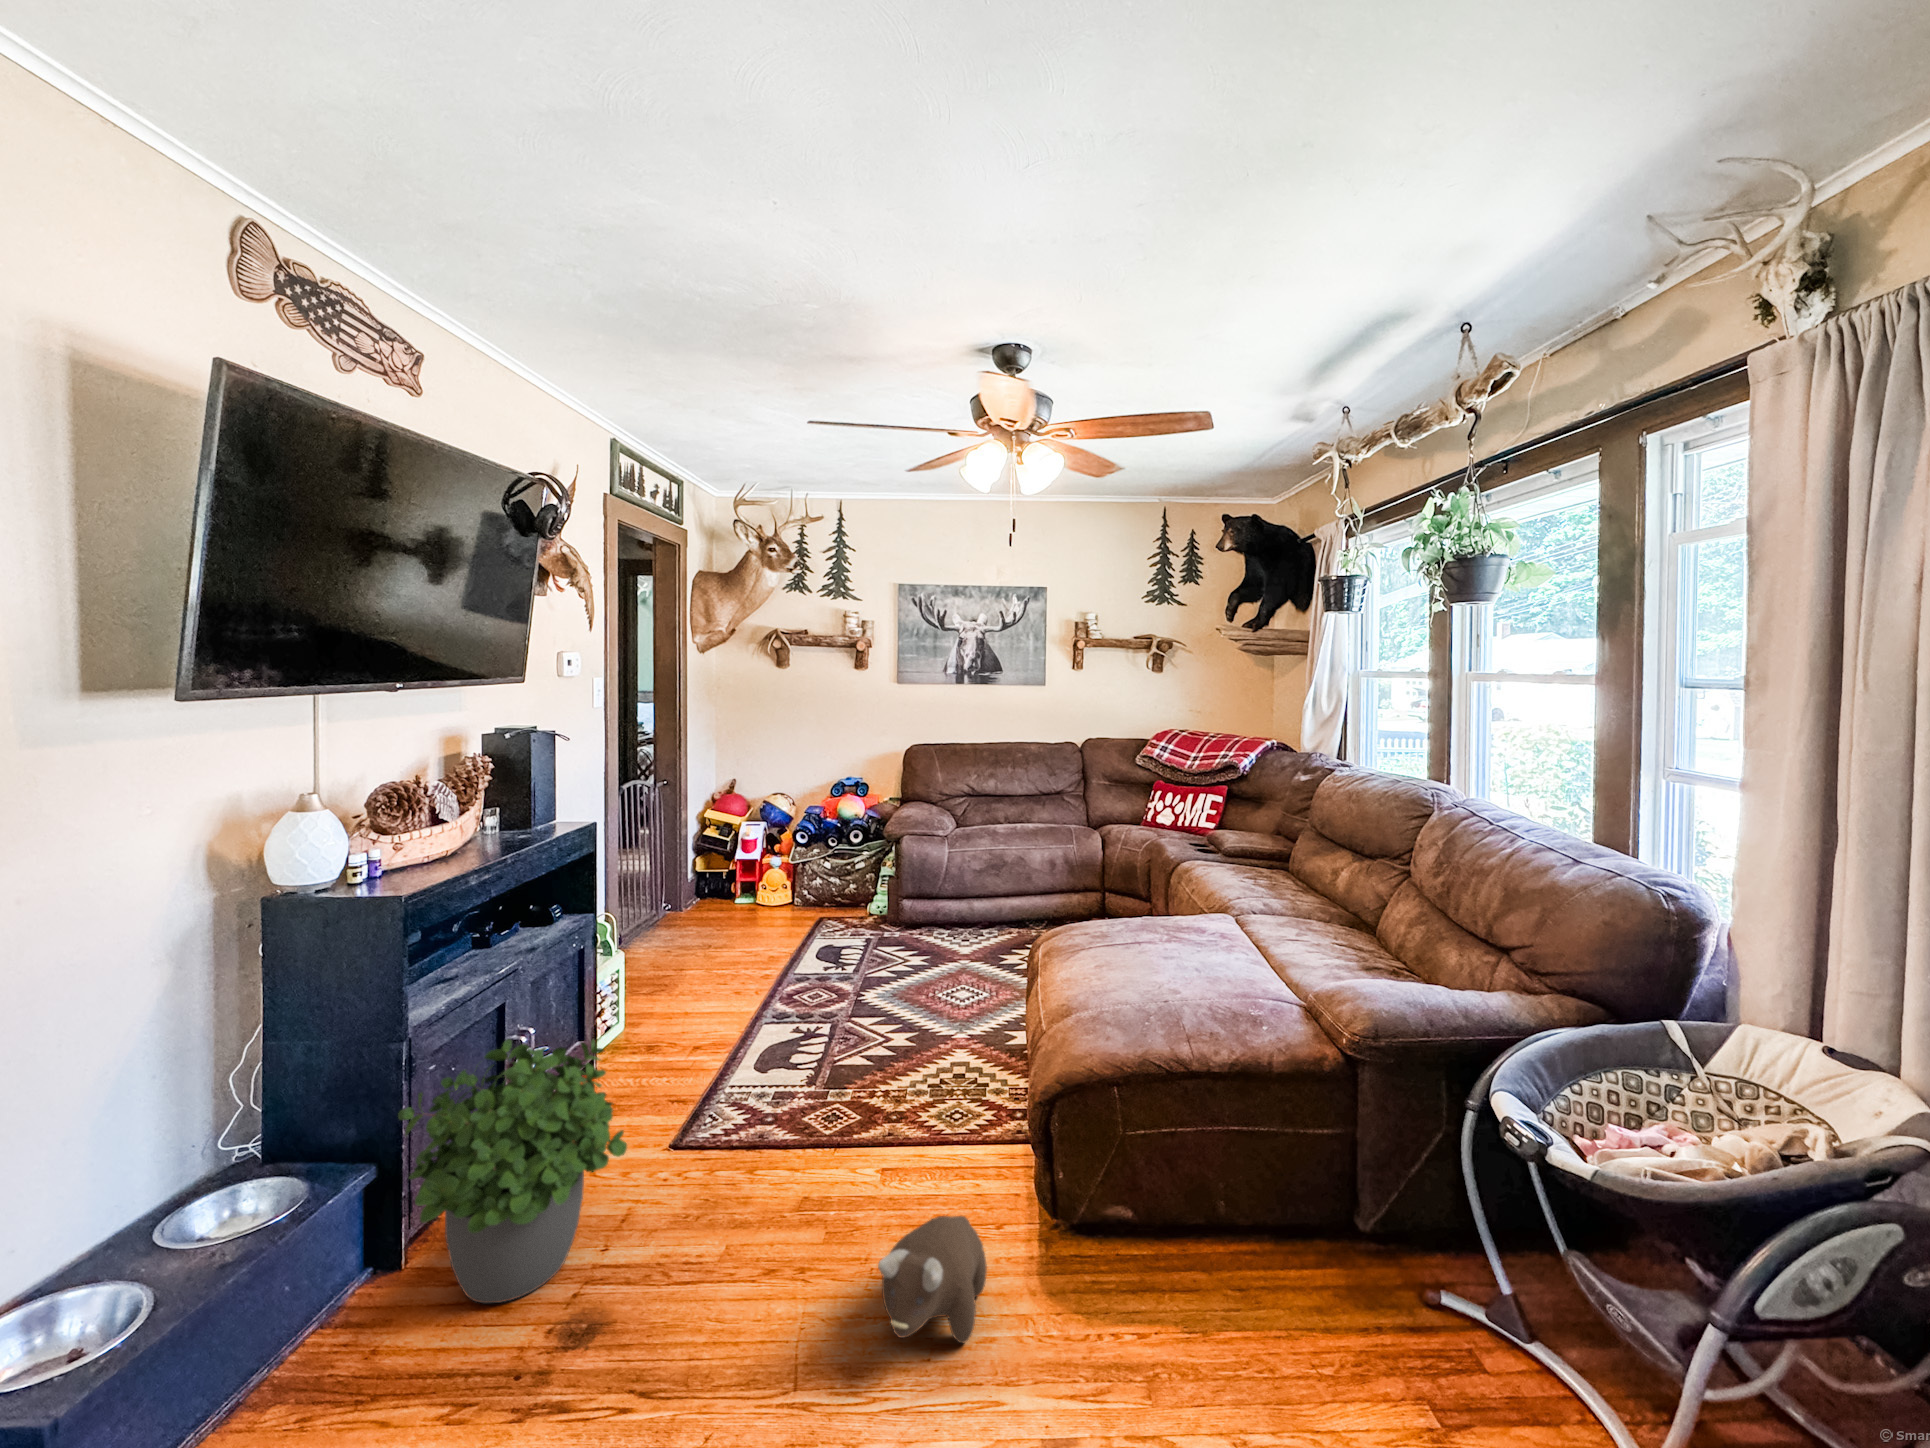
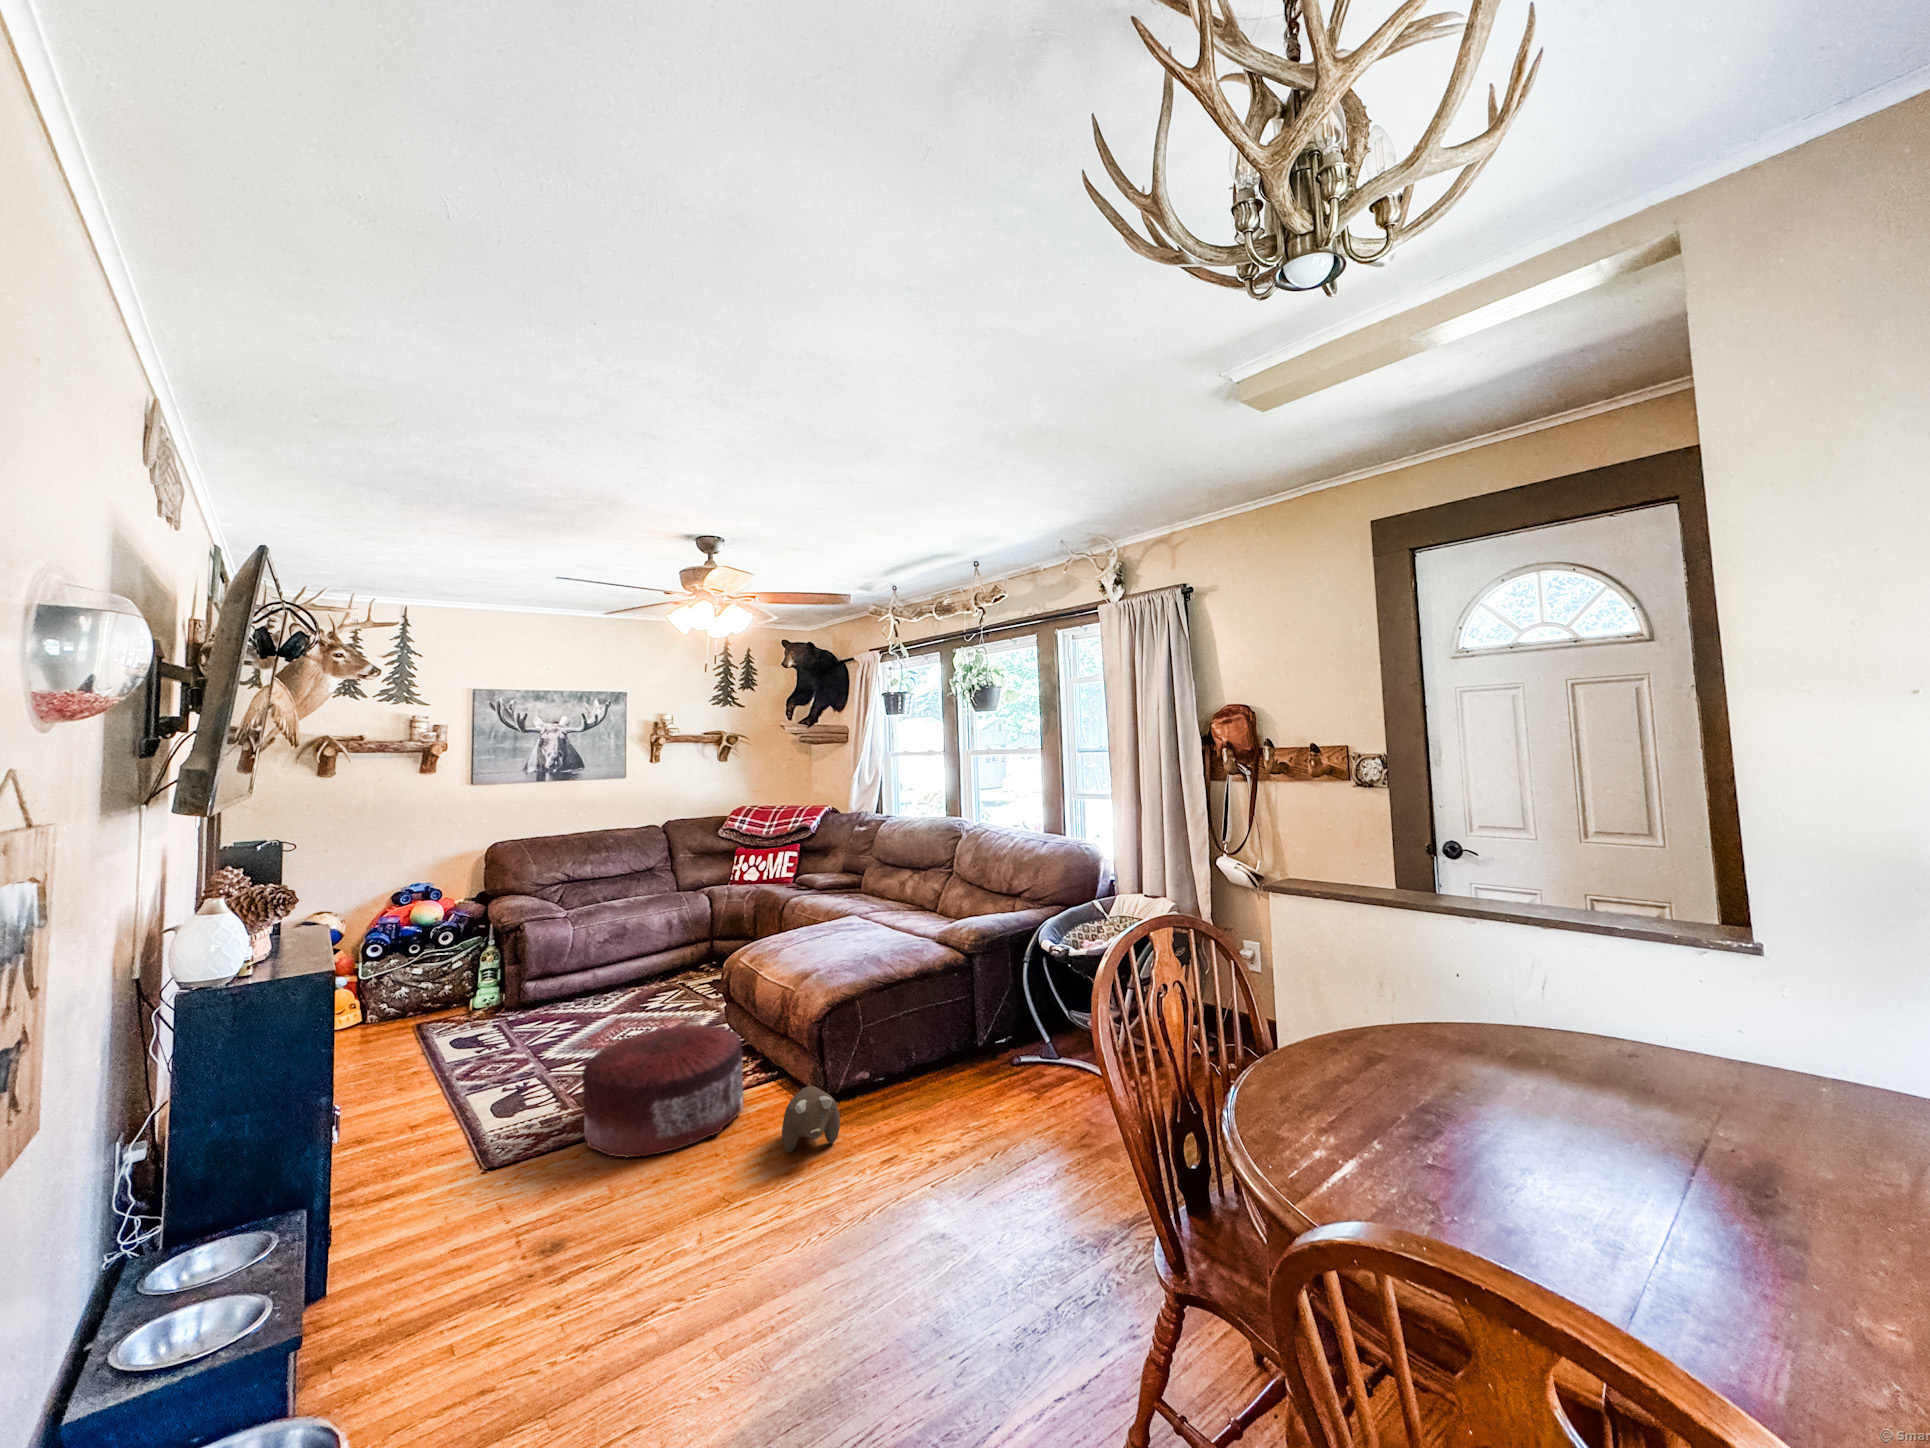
pouf: none [727,1012,953,1216] -> present [582,1023,743,1157]
potted plant: present [398,1039,627,1303] -> none [411,1059,587,1264]

